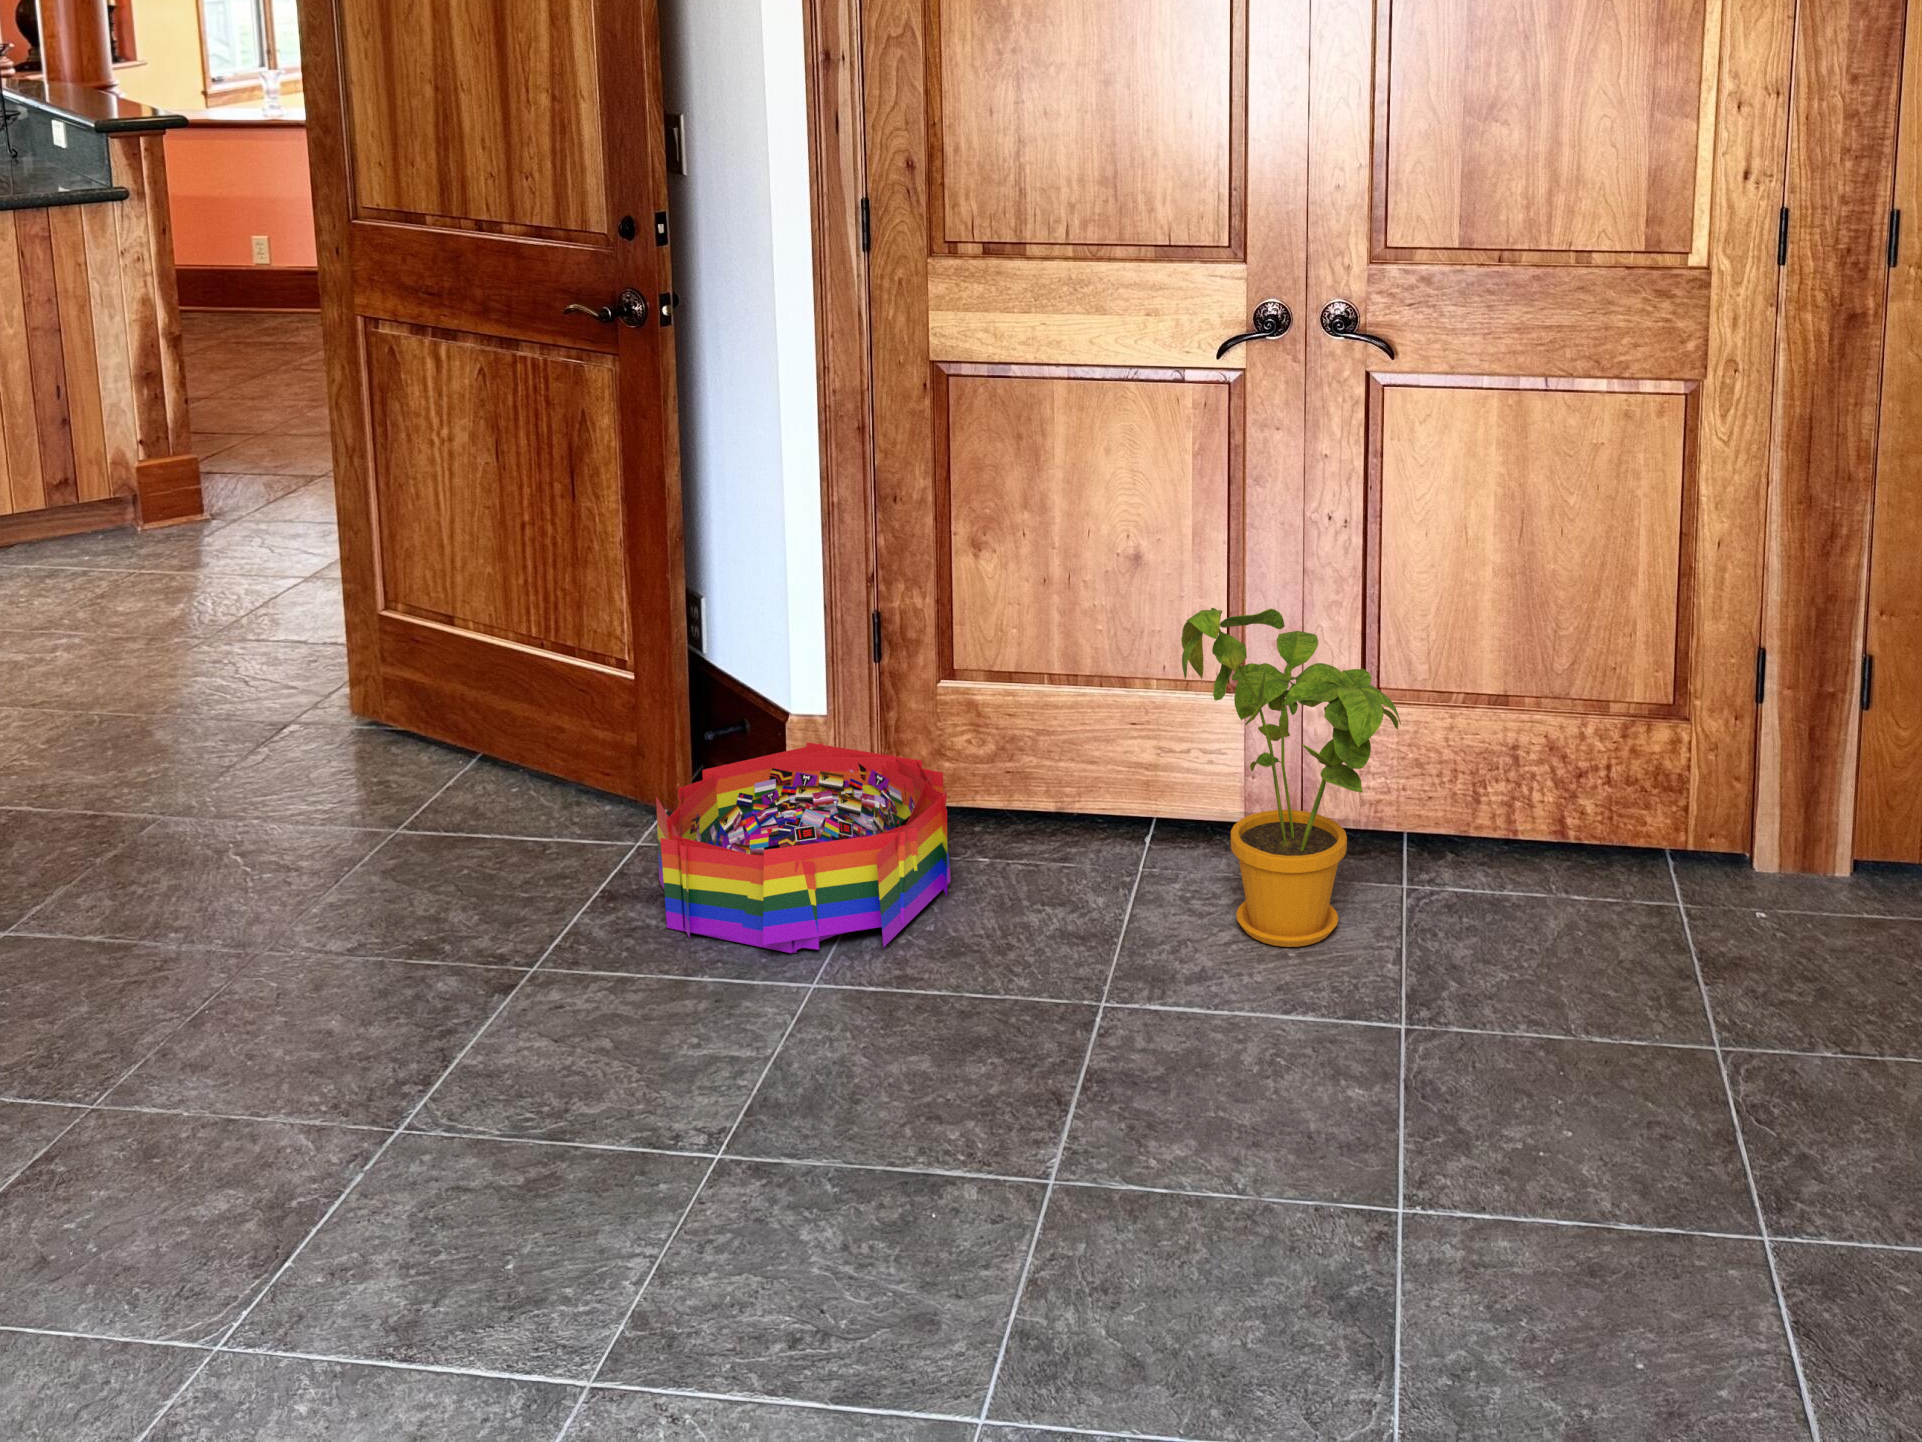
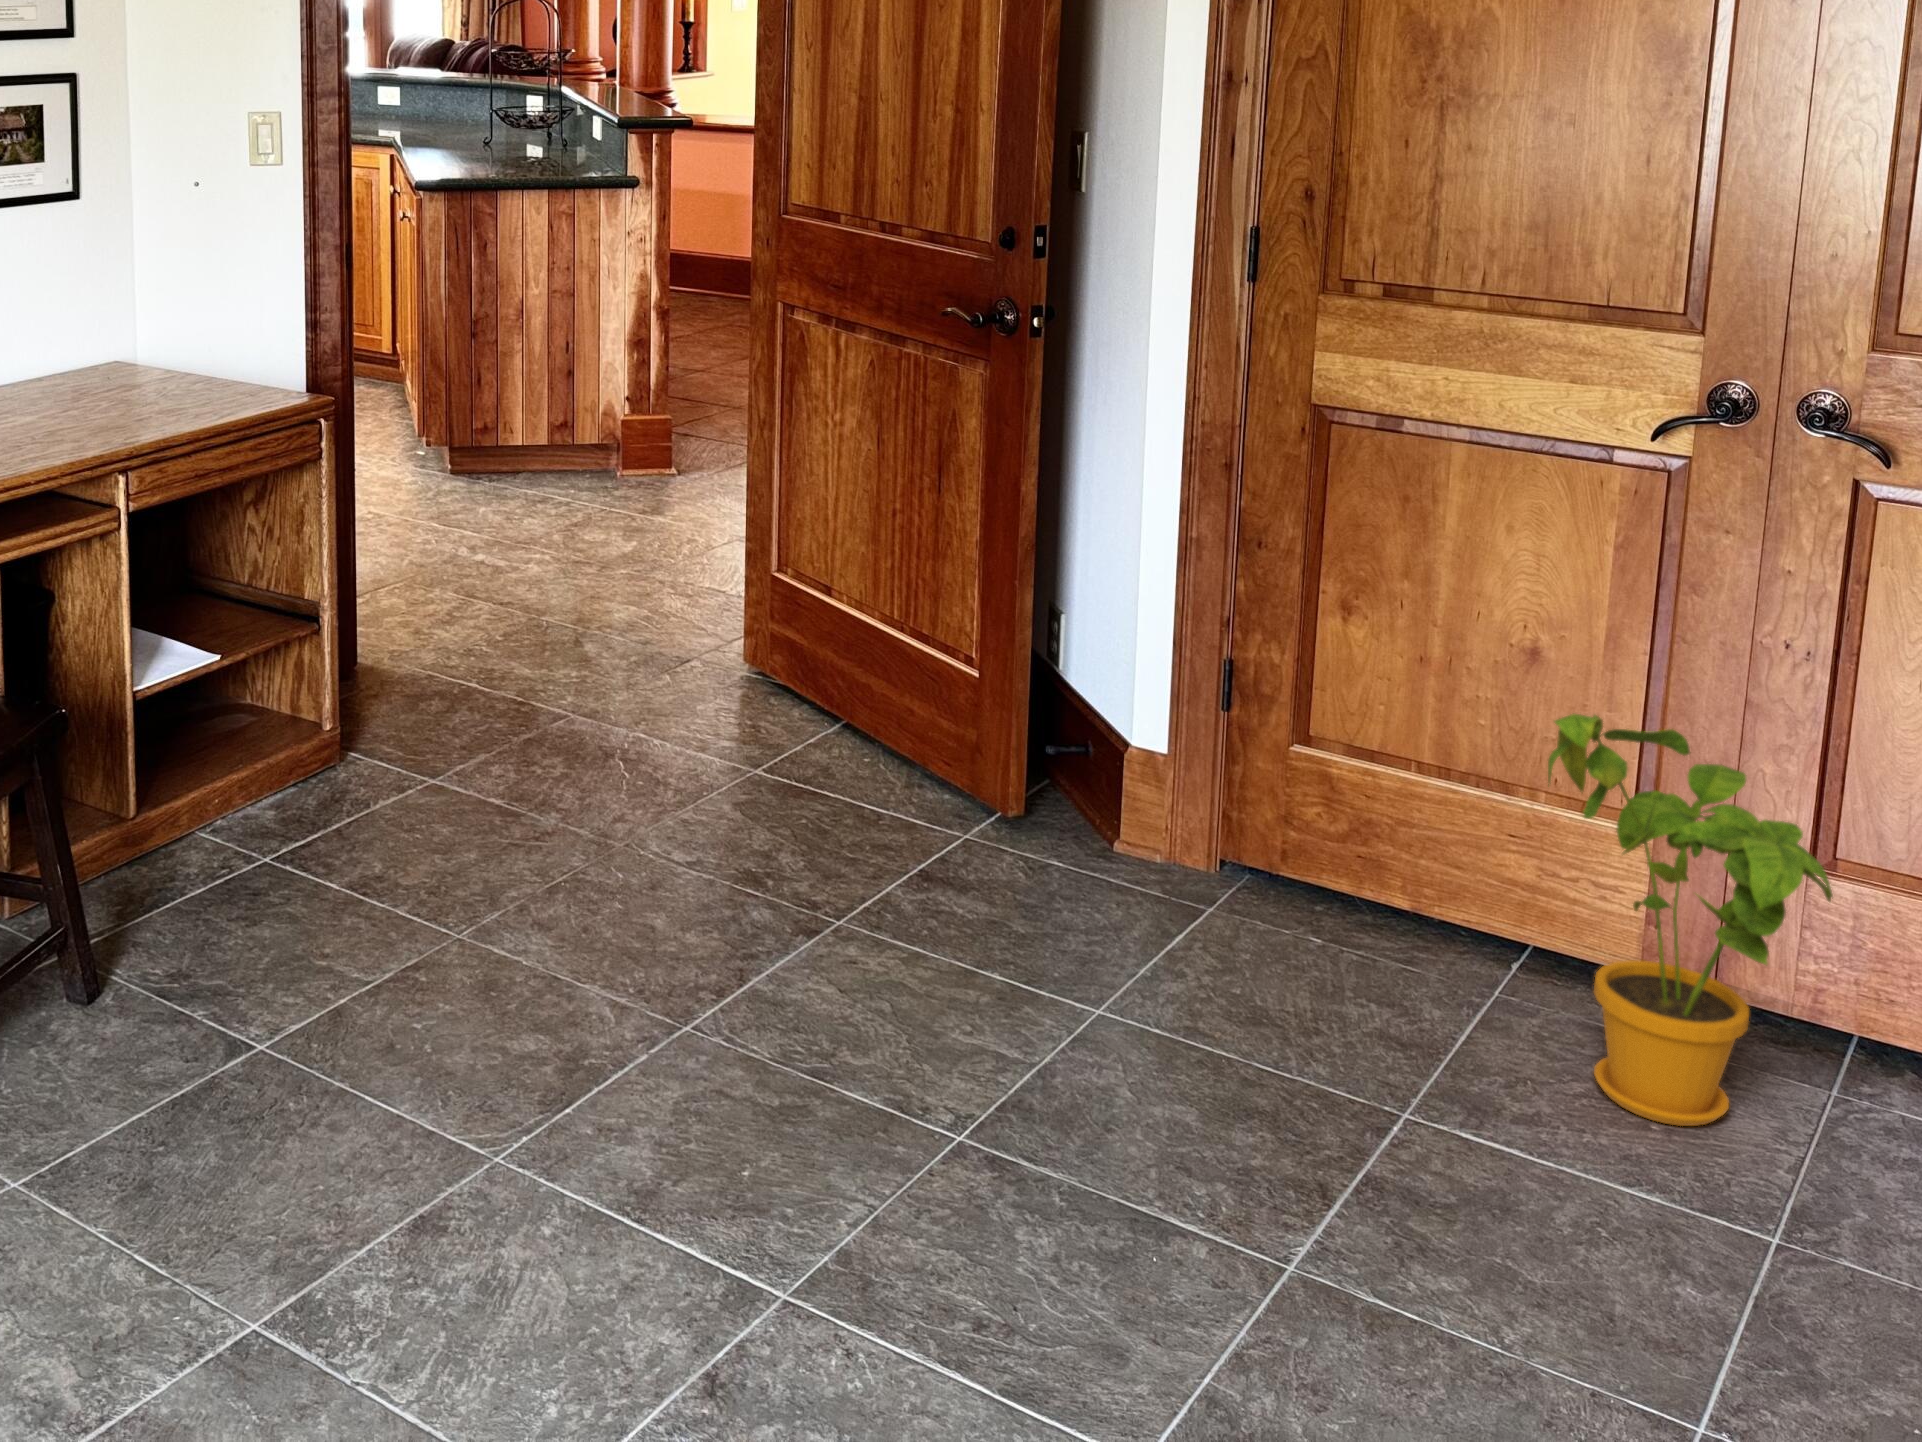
storage bin: present [656,742,951,953] -> none [968,772,1275,992]

